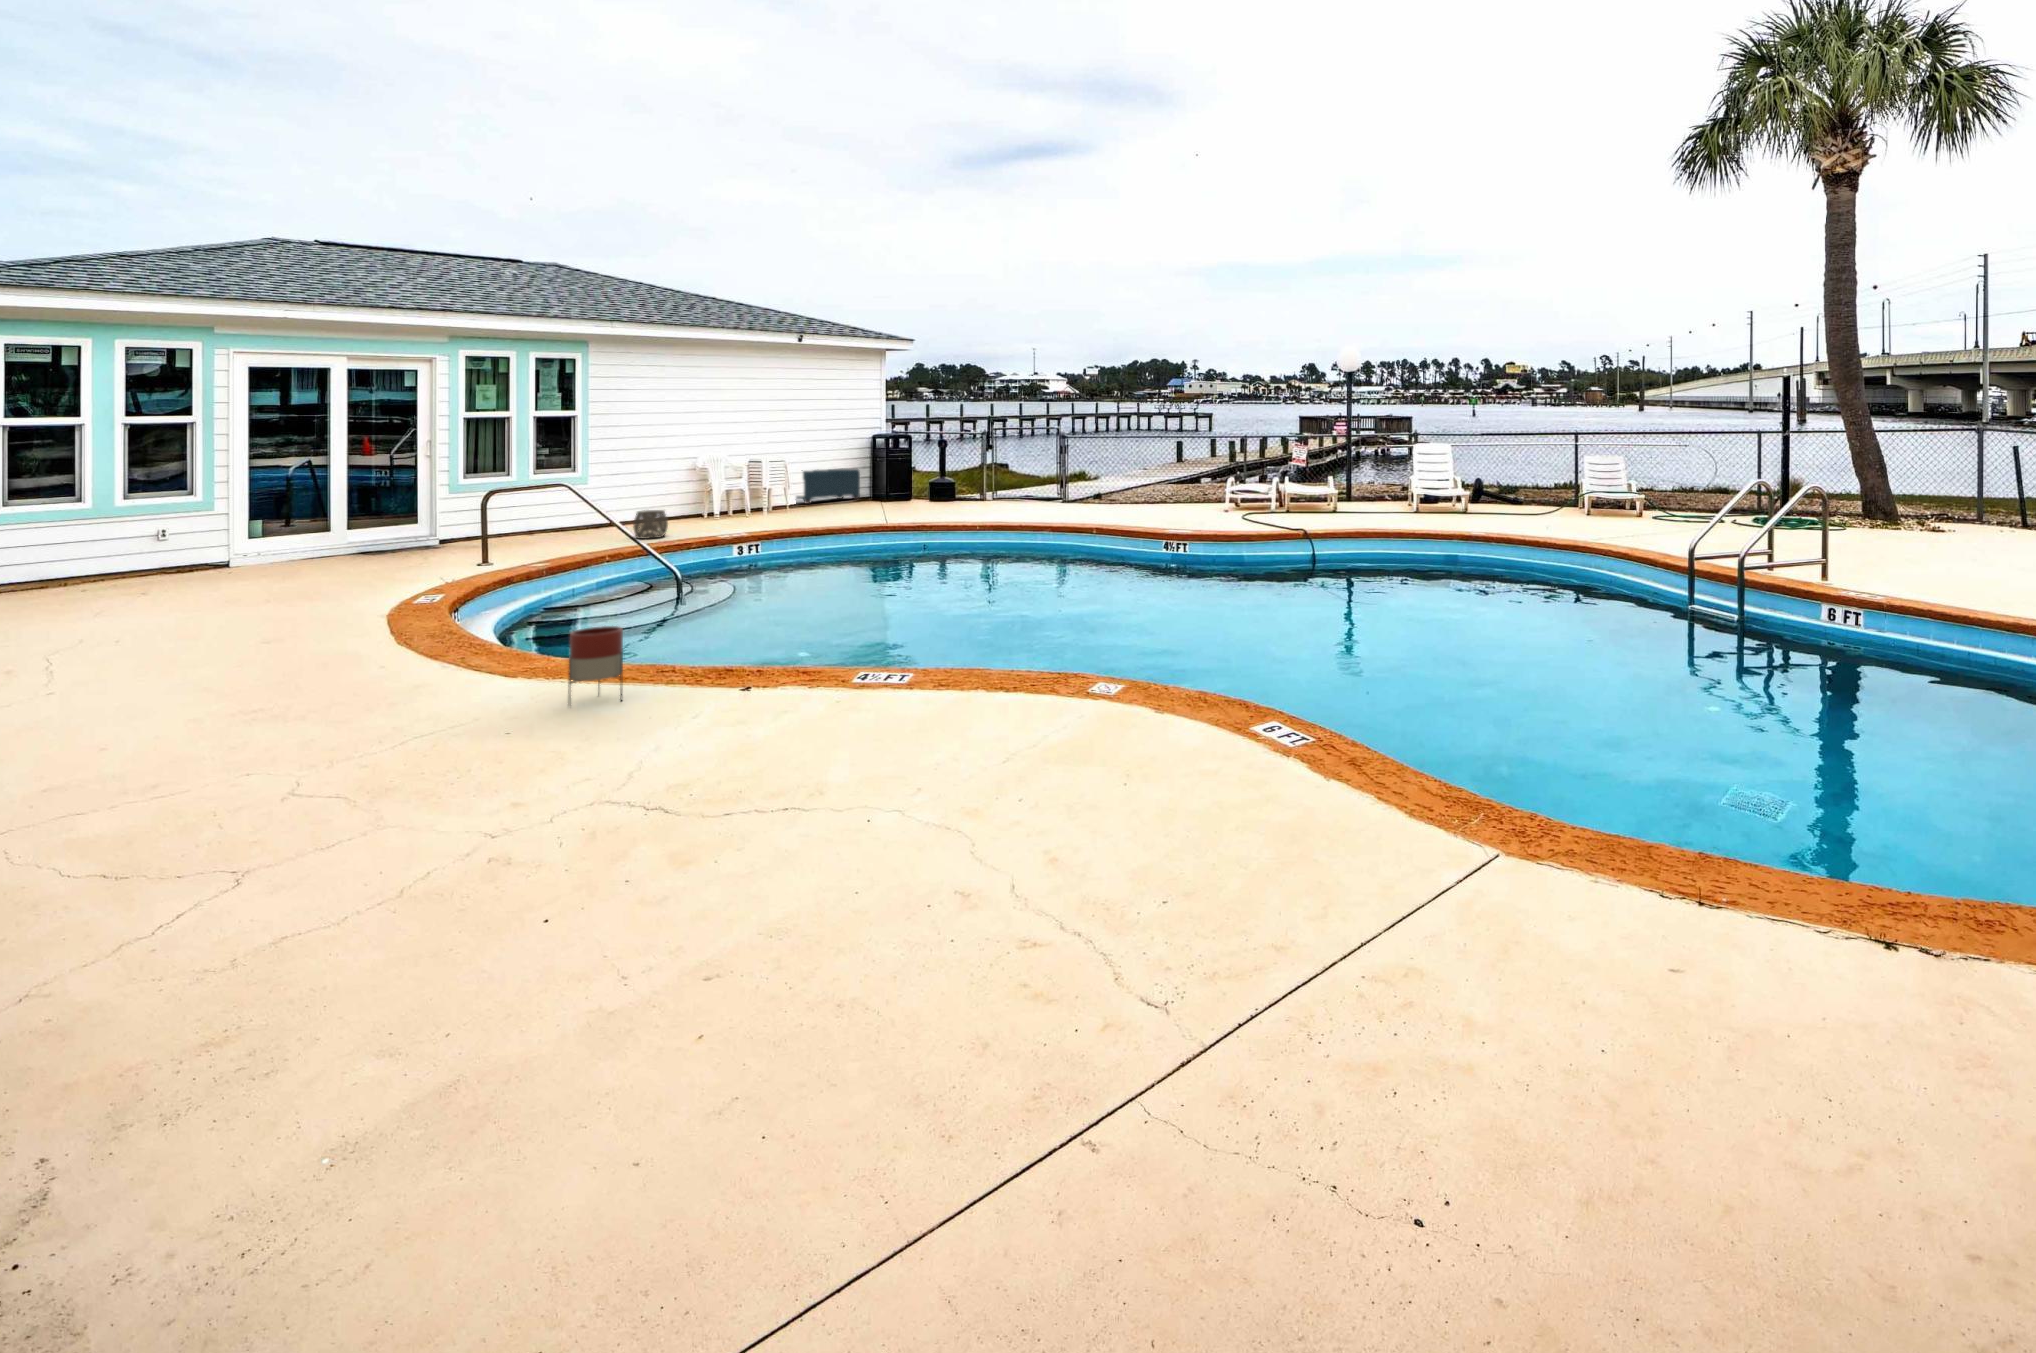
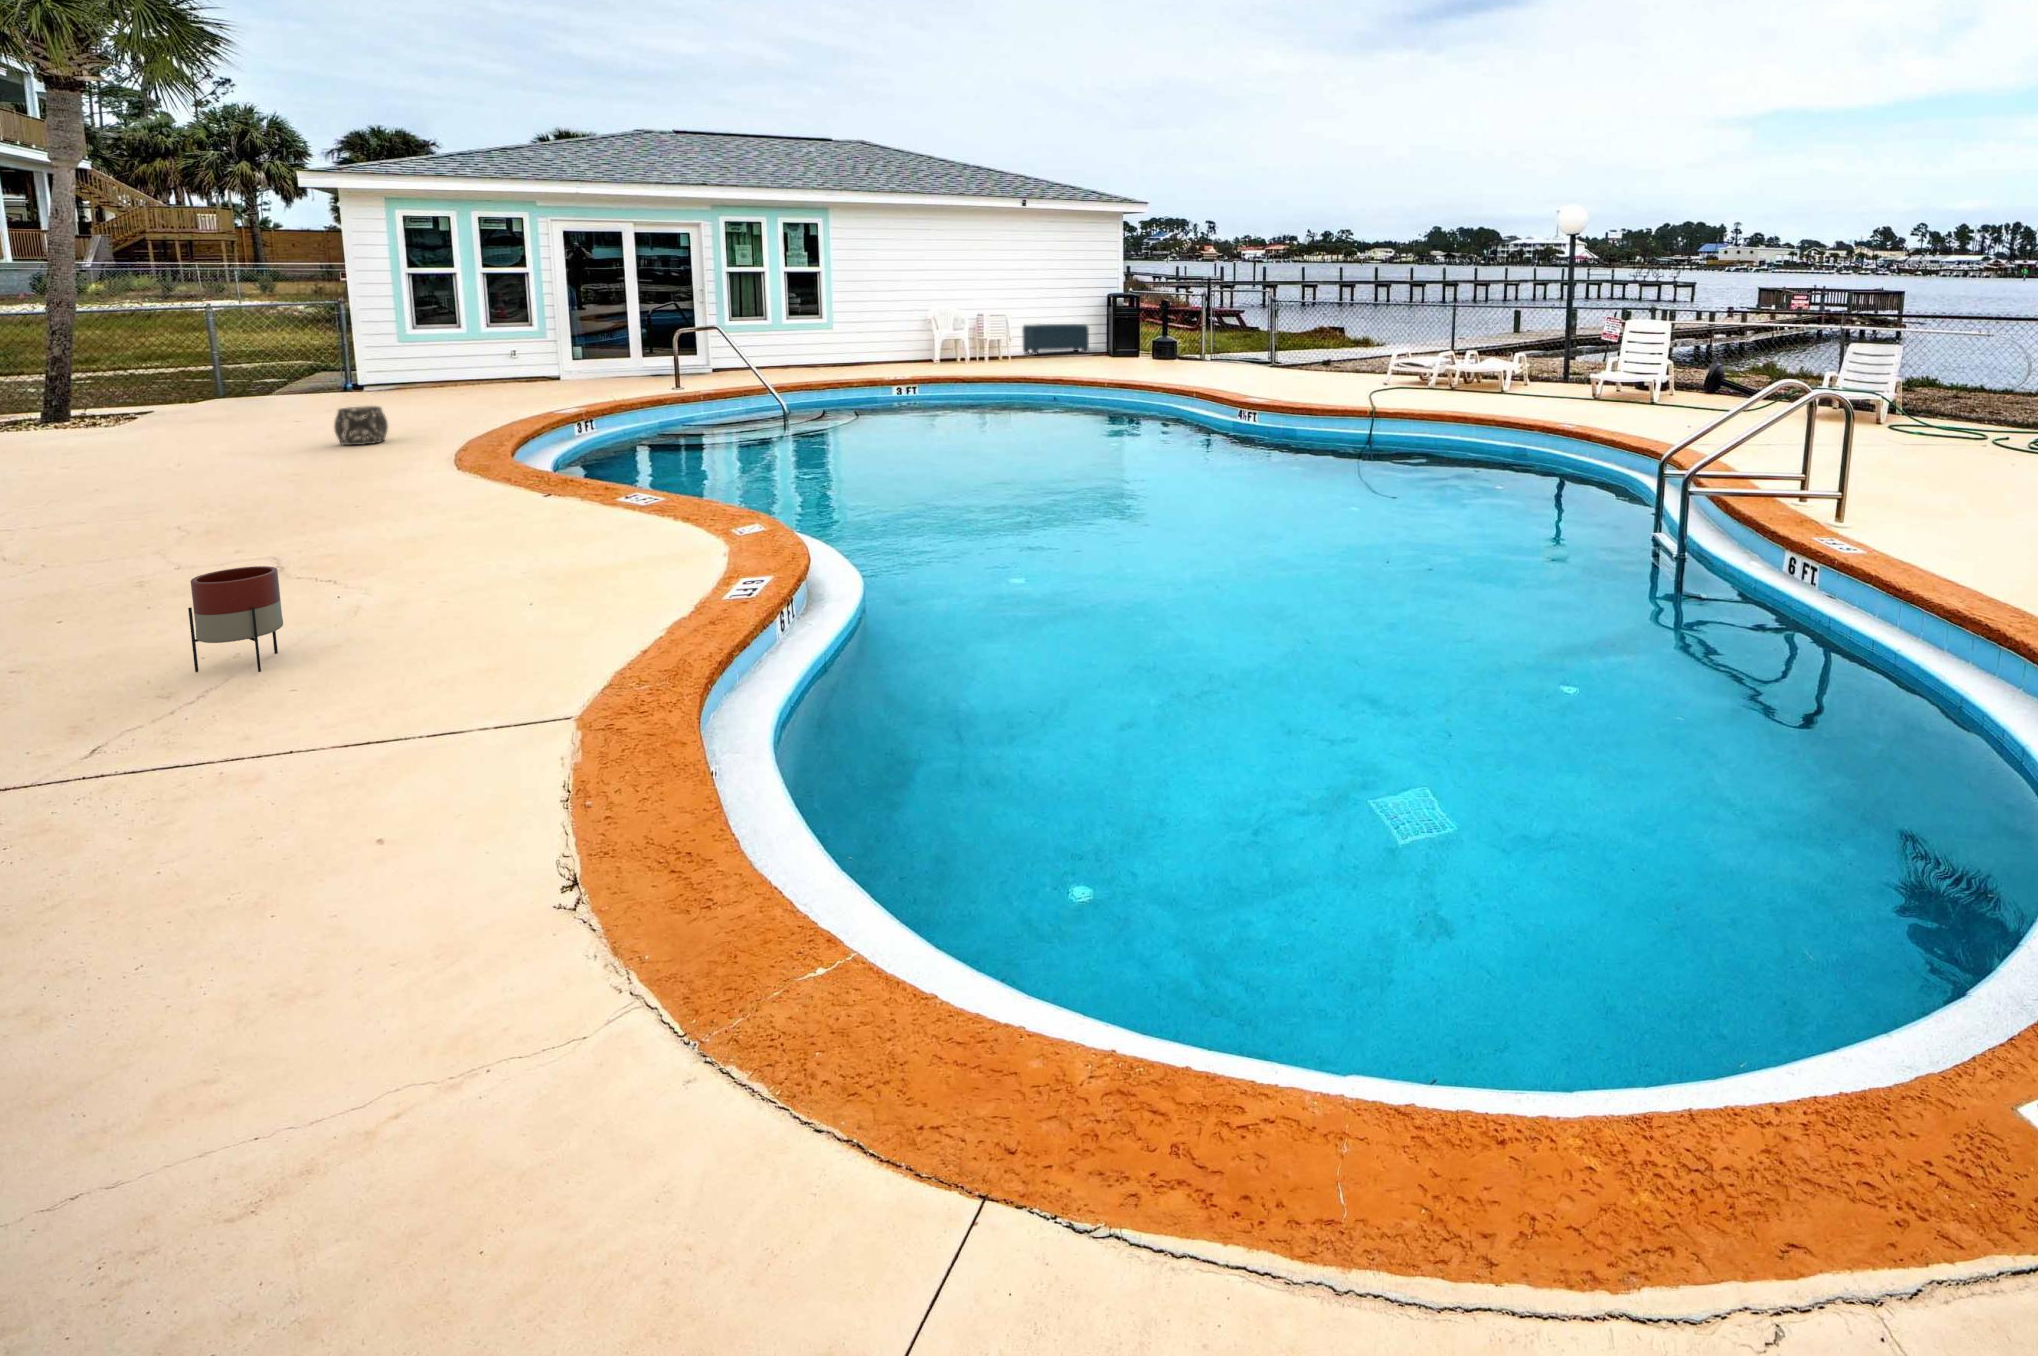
woven basket: present [633,510,668,539] -> present [334,406,388,445]
planter: present [568,626,623,706] -> present [188,566,283,672]

